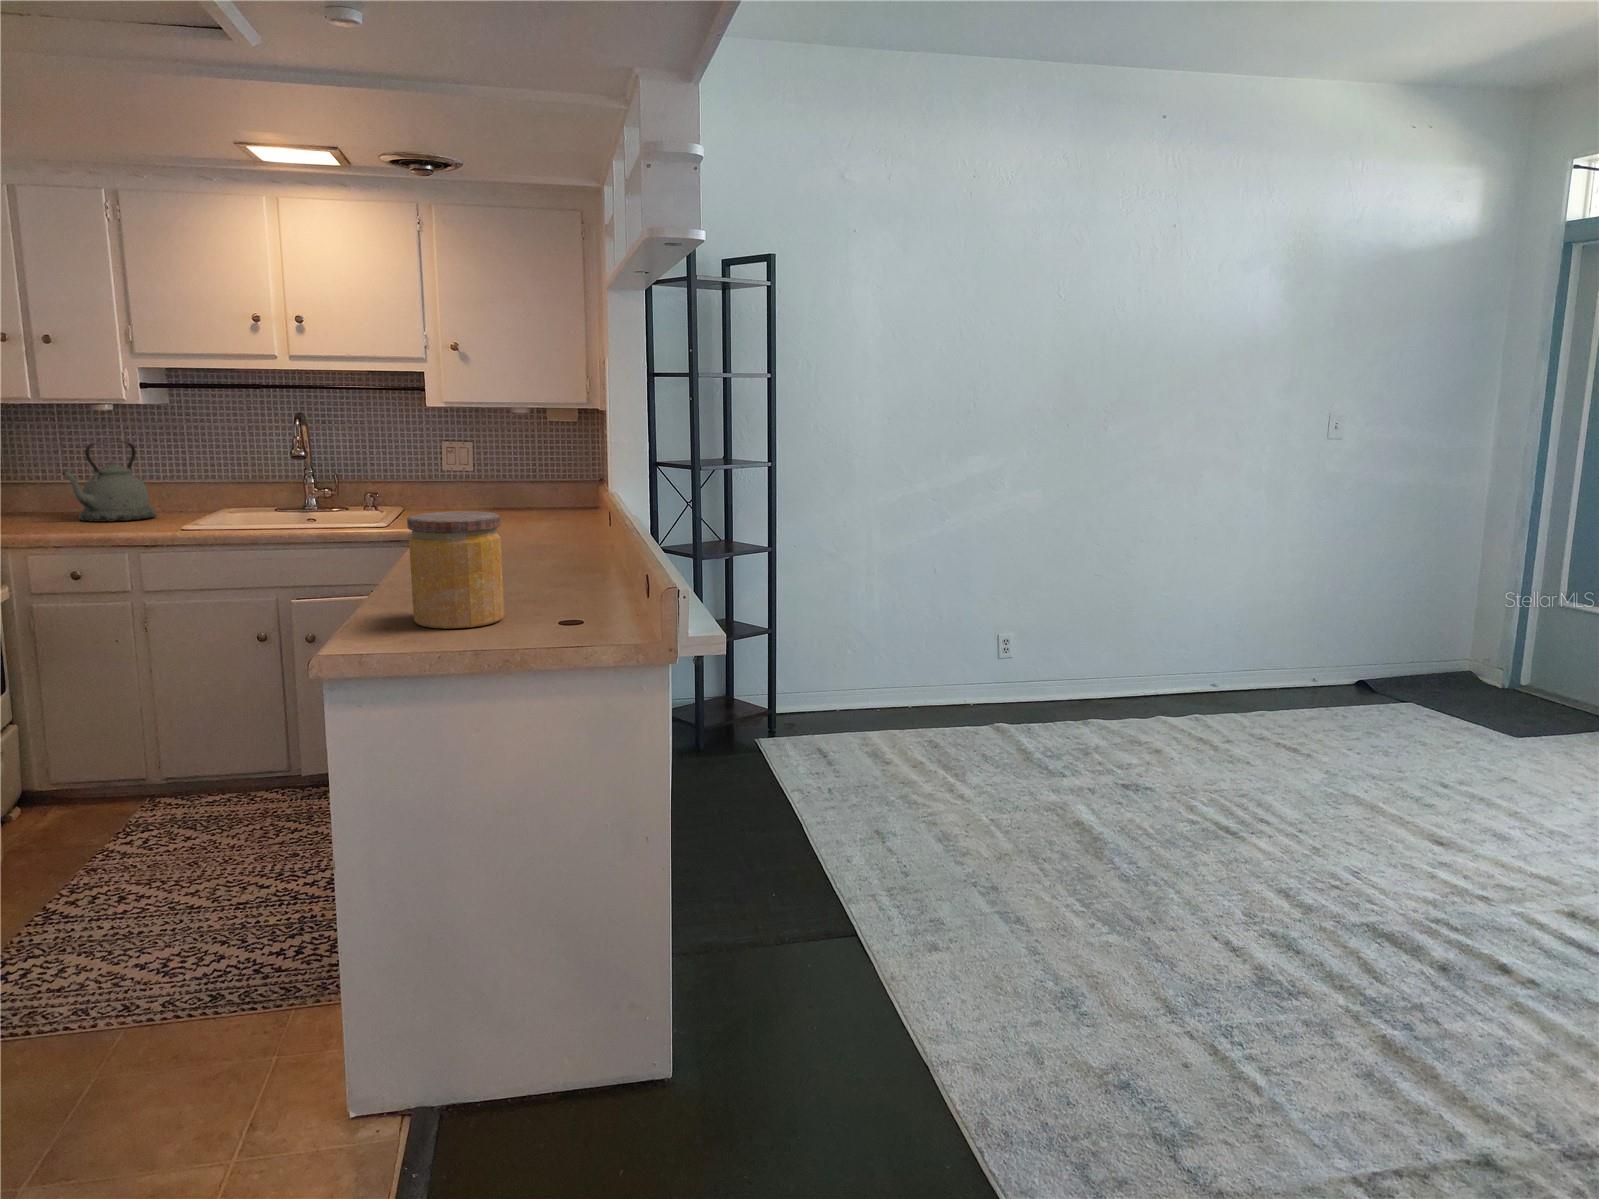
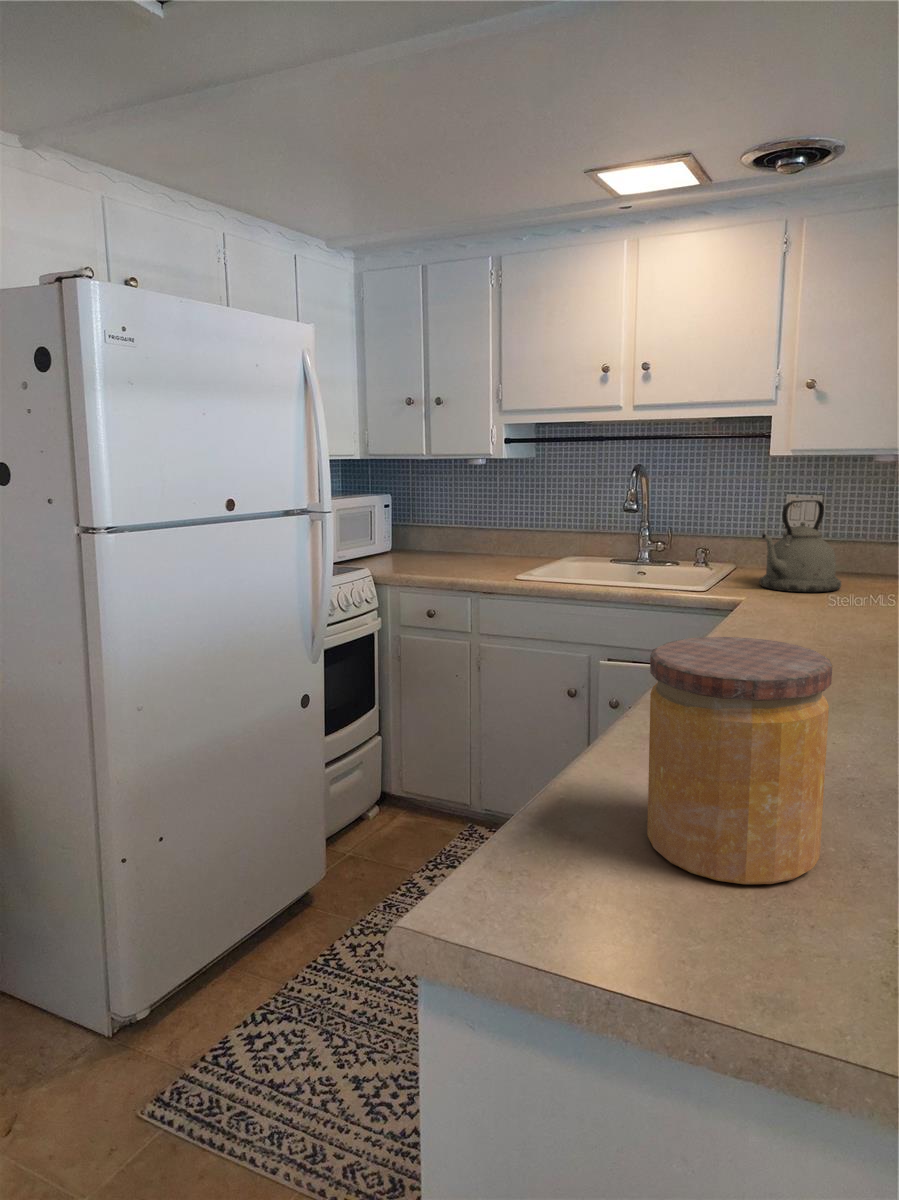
kettle: present [62,441,156,522] -> present [759,500,841,592]

